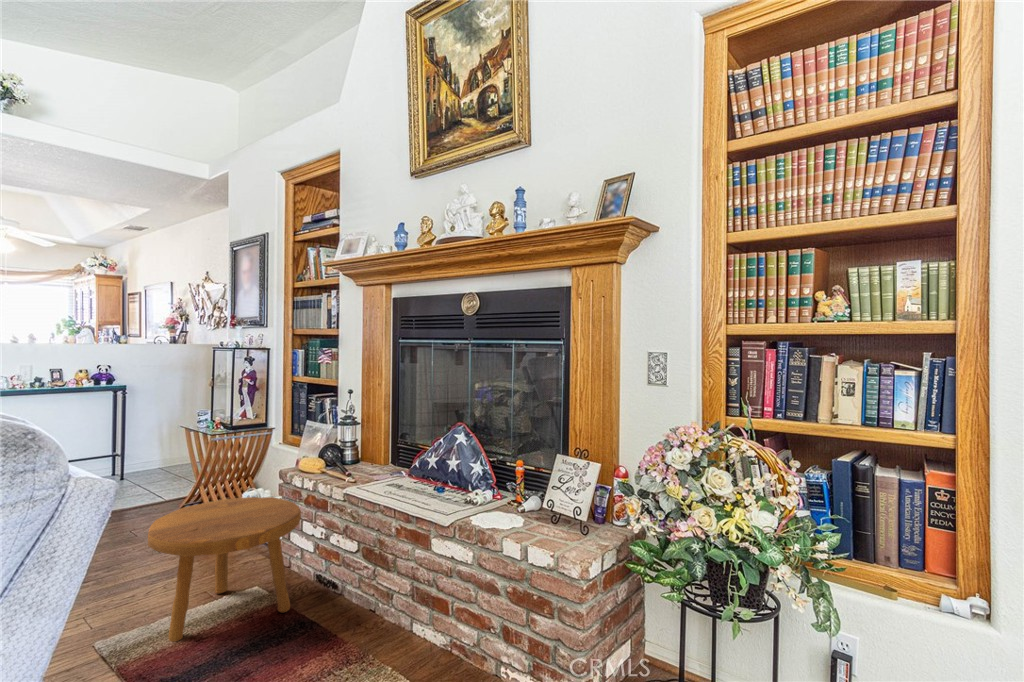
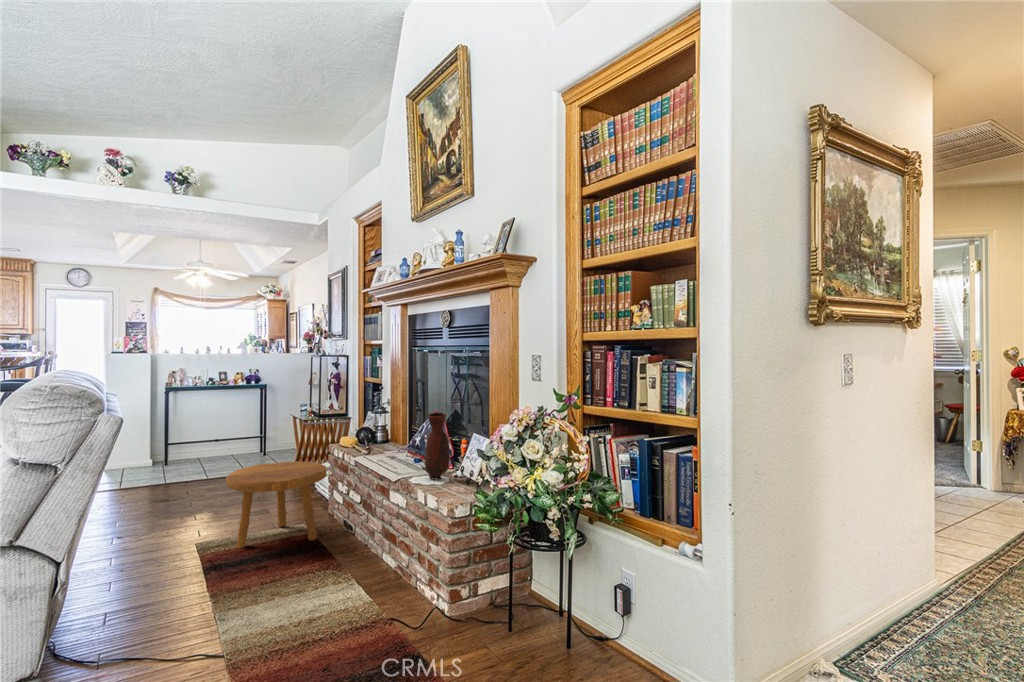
vase: none [491,428,527,520] -> present [424,412,450,479]

